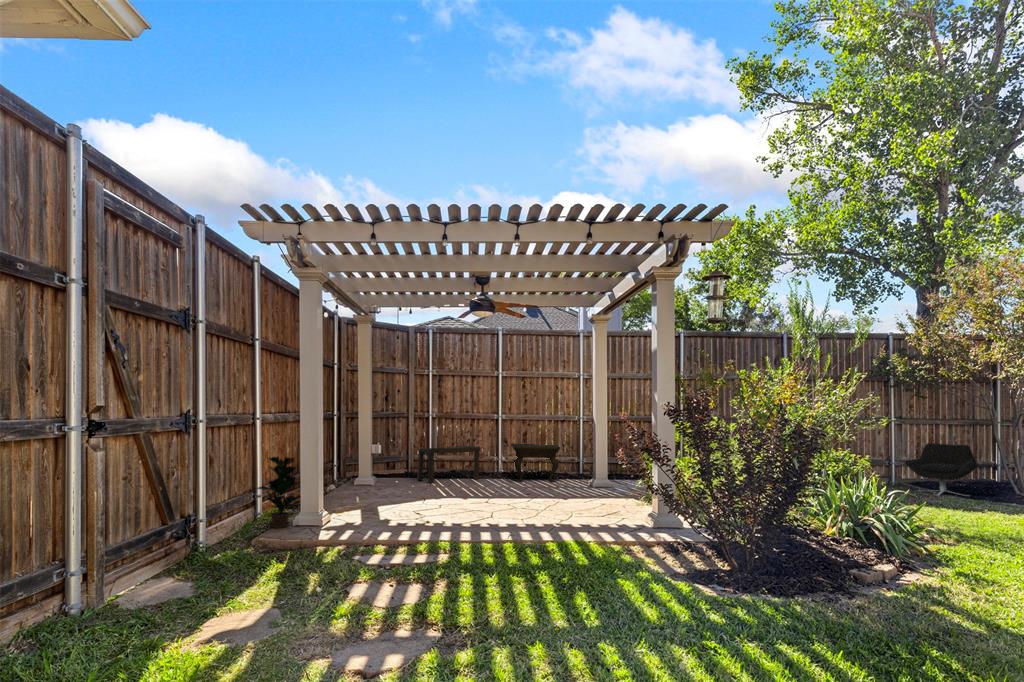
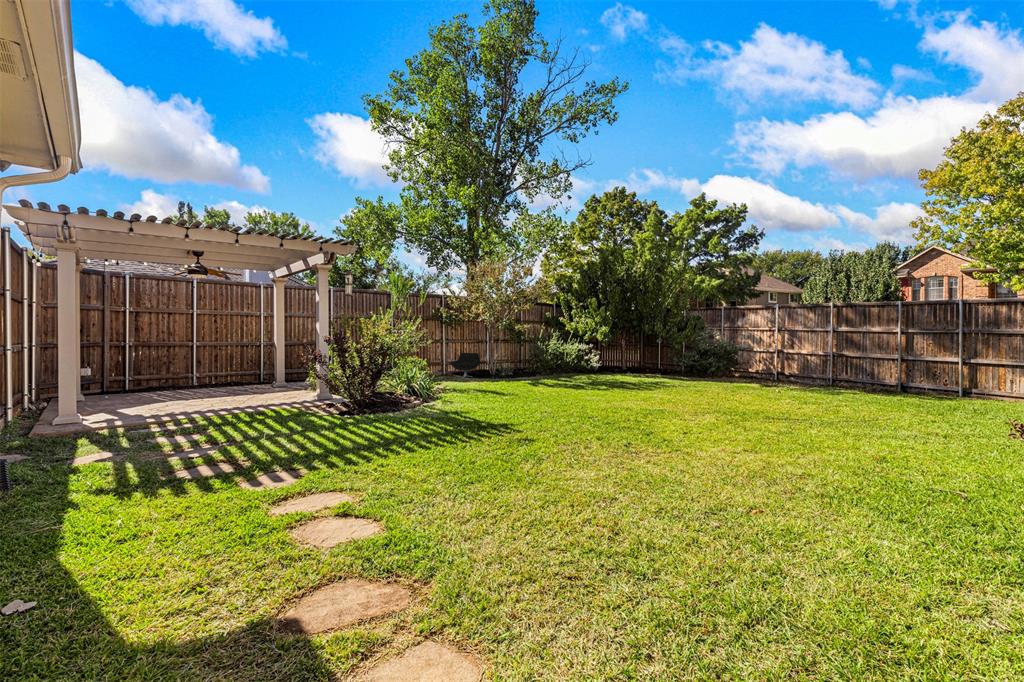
side table: present [511,444,560,482] -> none [205,362,248,390]
bench: present [417,446,481,483] -> none [122,367,180,396]
potted plant: present [257,457,300,528] -> none [15,378,60,429]

